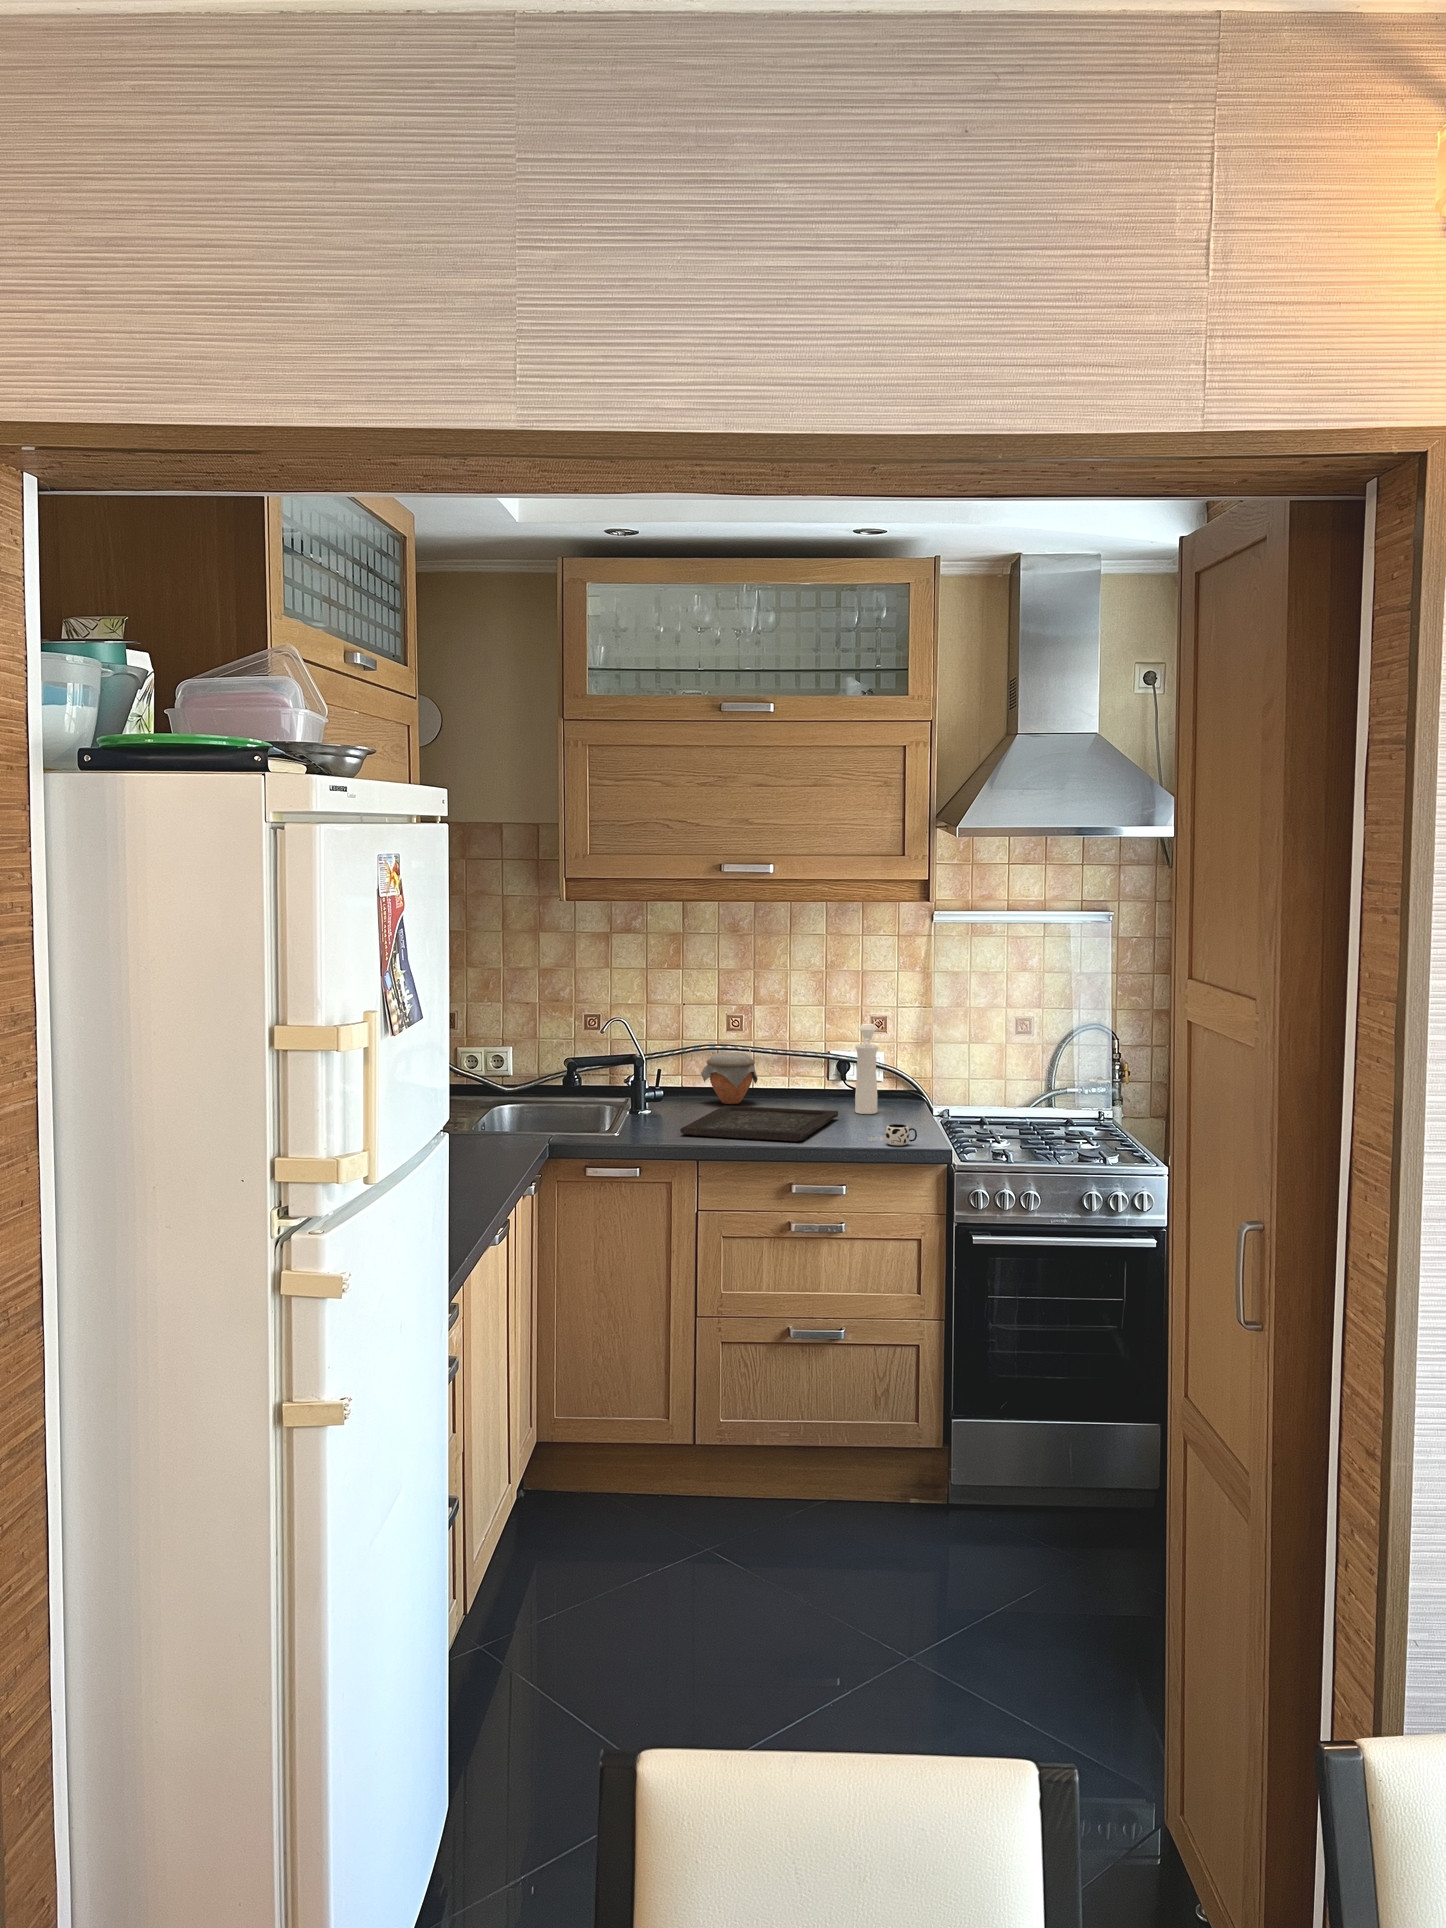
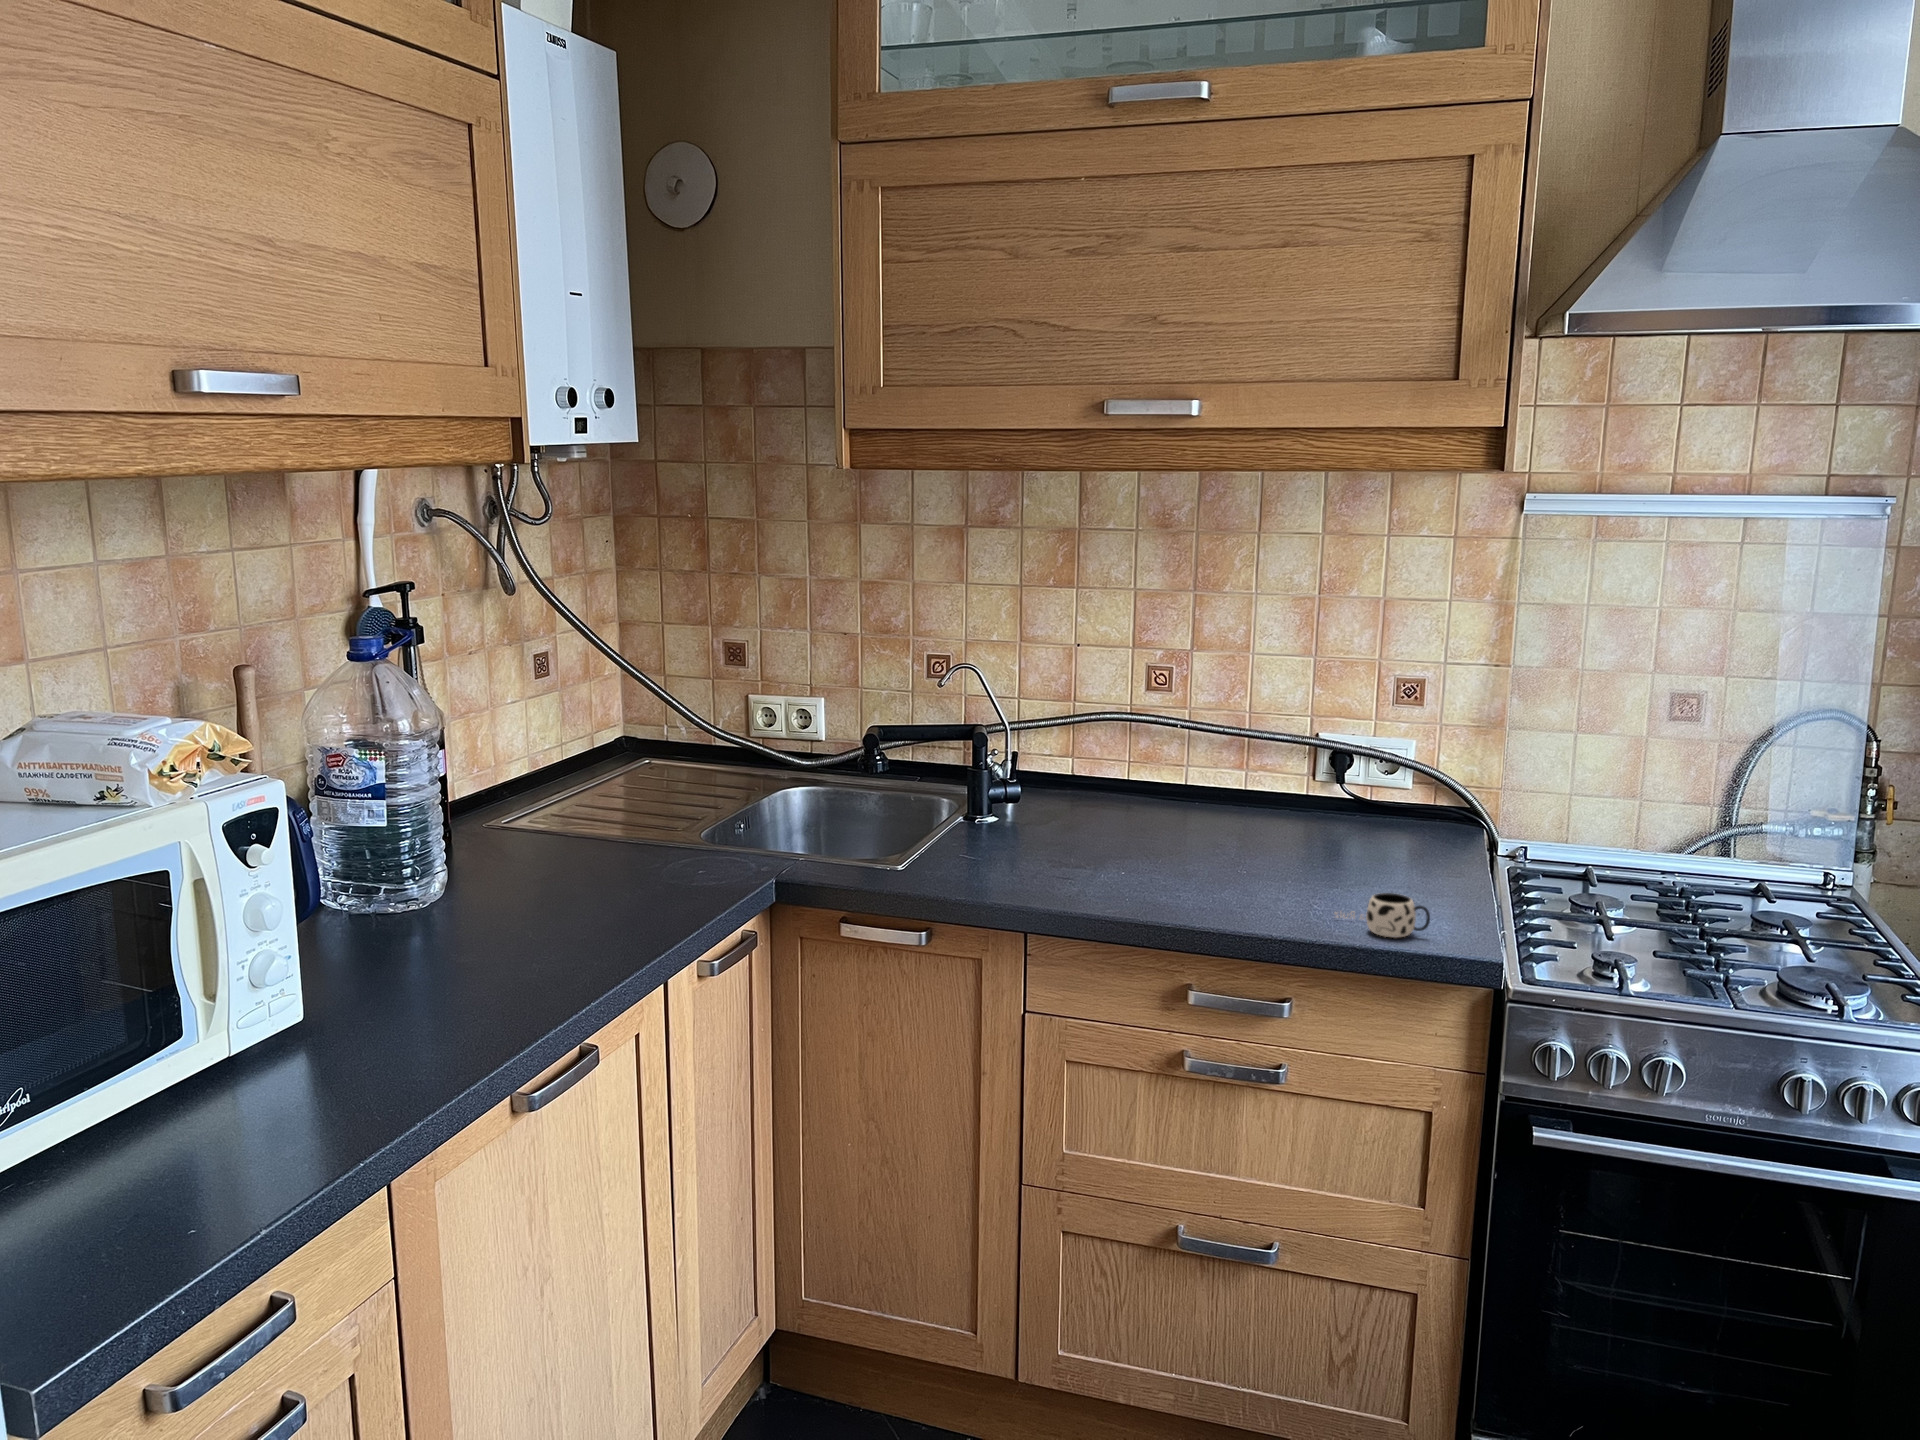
pepper mill: present [855,1024,878,1114] -> none [1348,689,1400,850]
jar: present [701,1052,758,1104] -> none [1102,725,1193,810]
tray: present [680,1106,838,1142] -> none [1004,817,1309,908]

